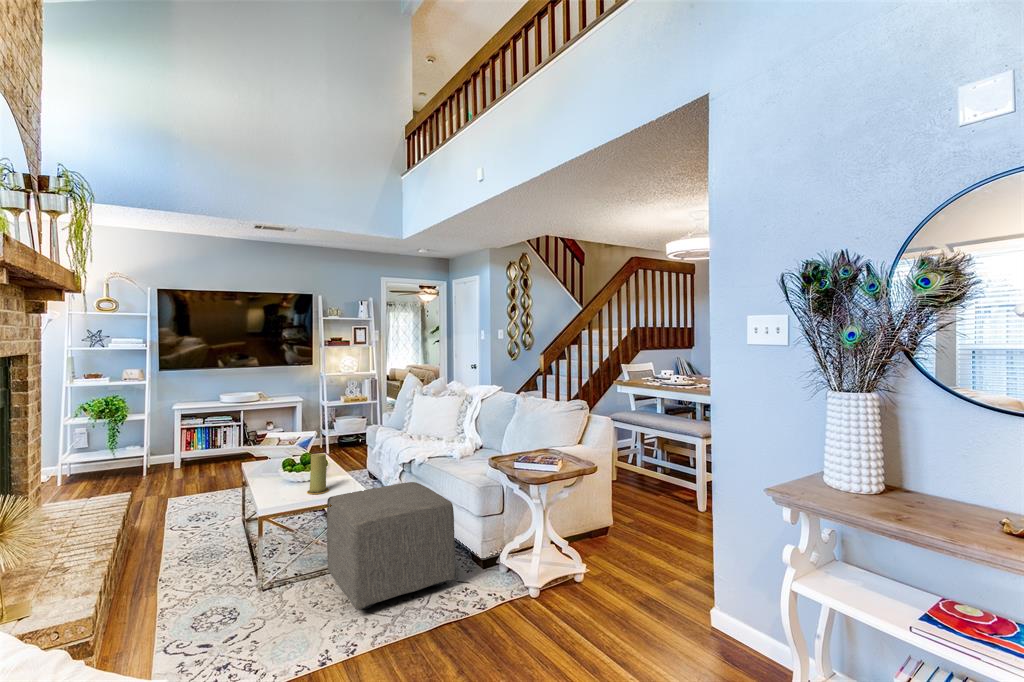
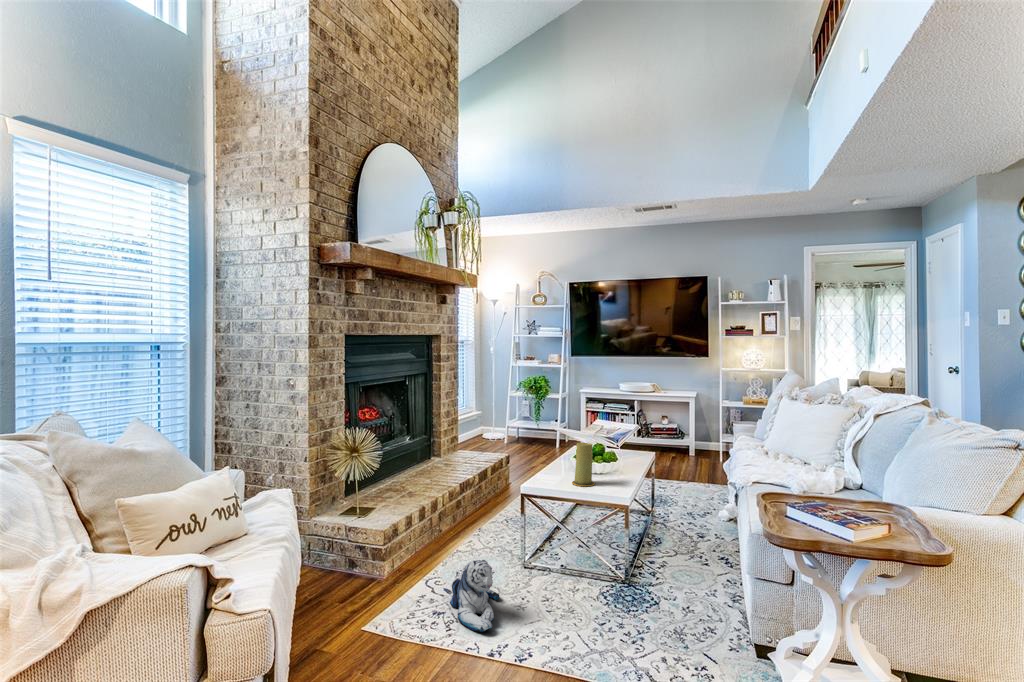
ottoman: present [327,482,455,610] -> none [559,492,696,645]
plush toy: none [218,588,301,659] -> present [450,560,500,632]

